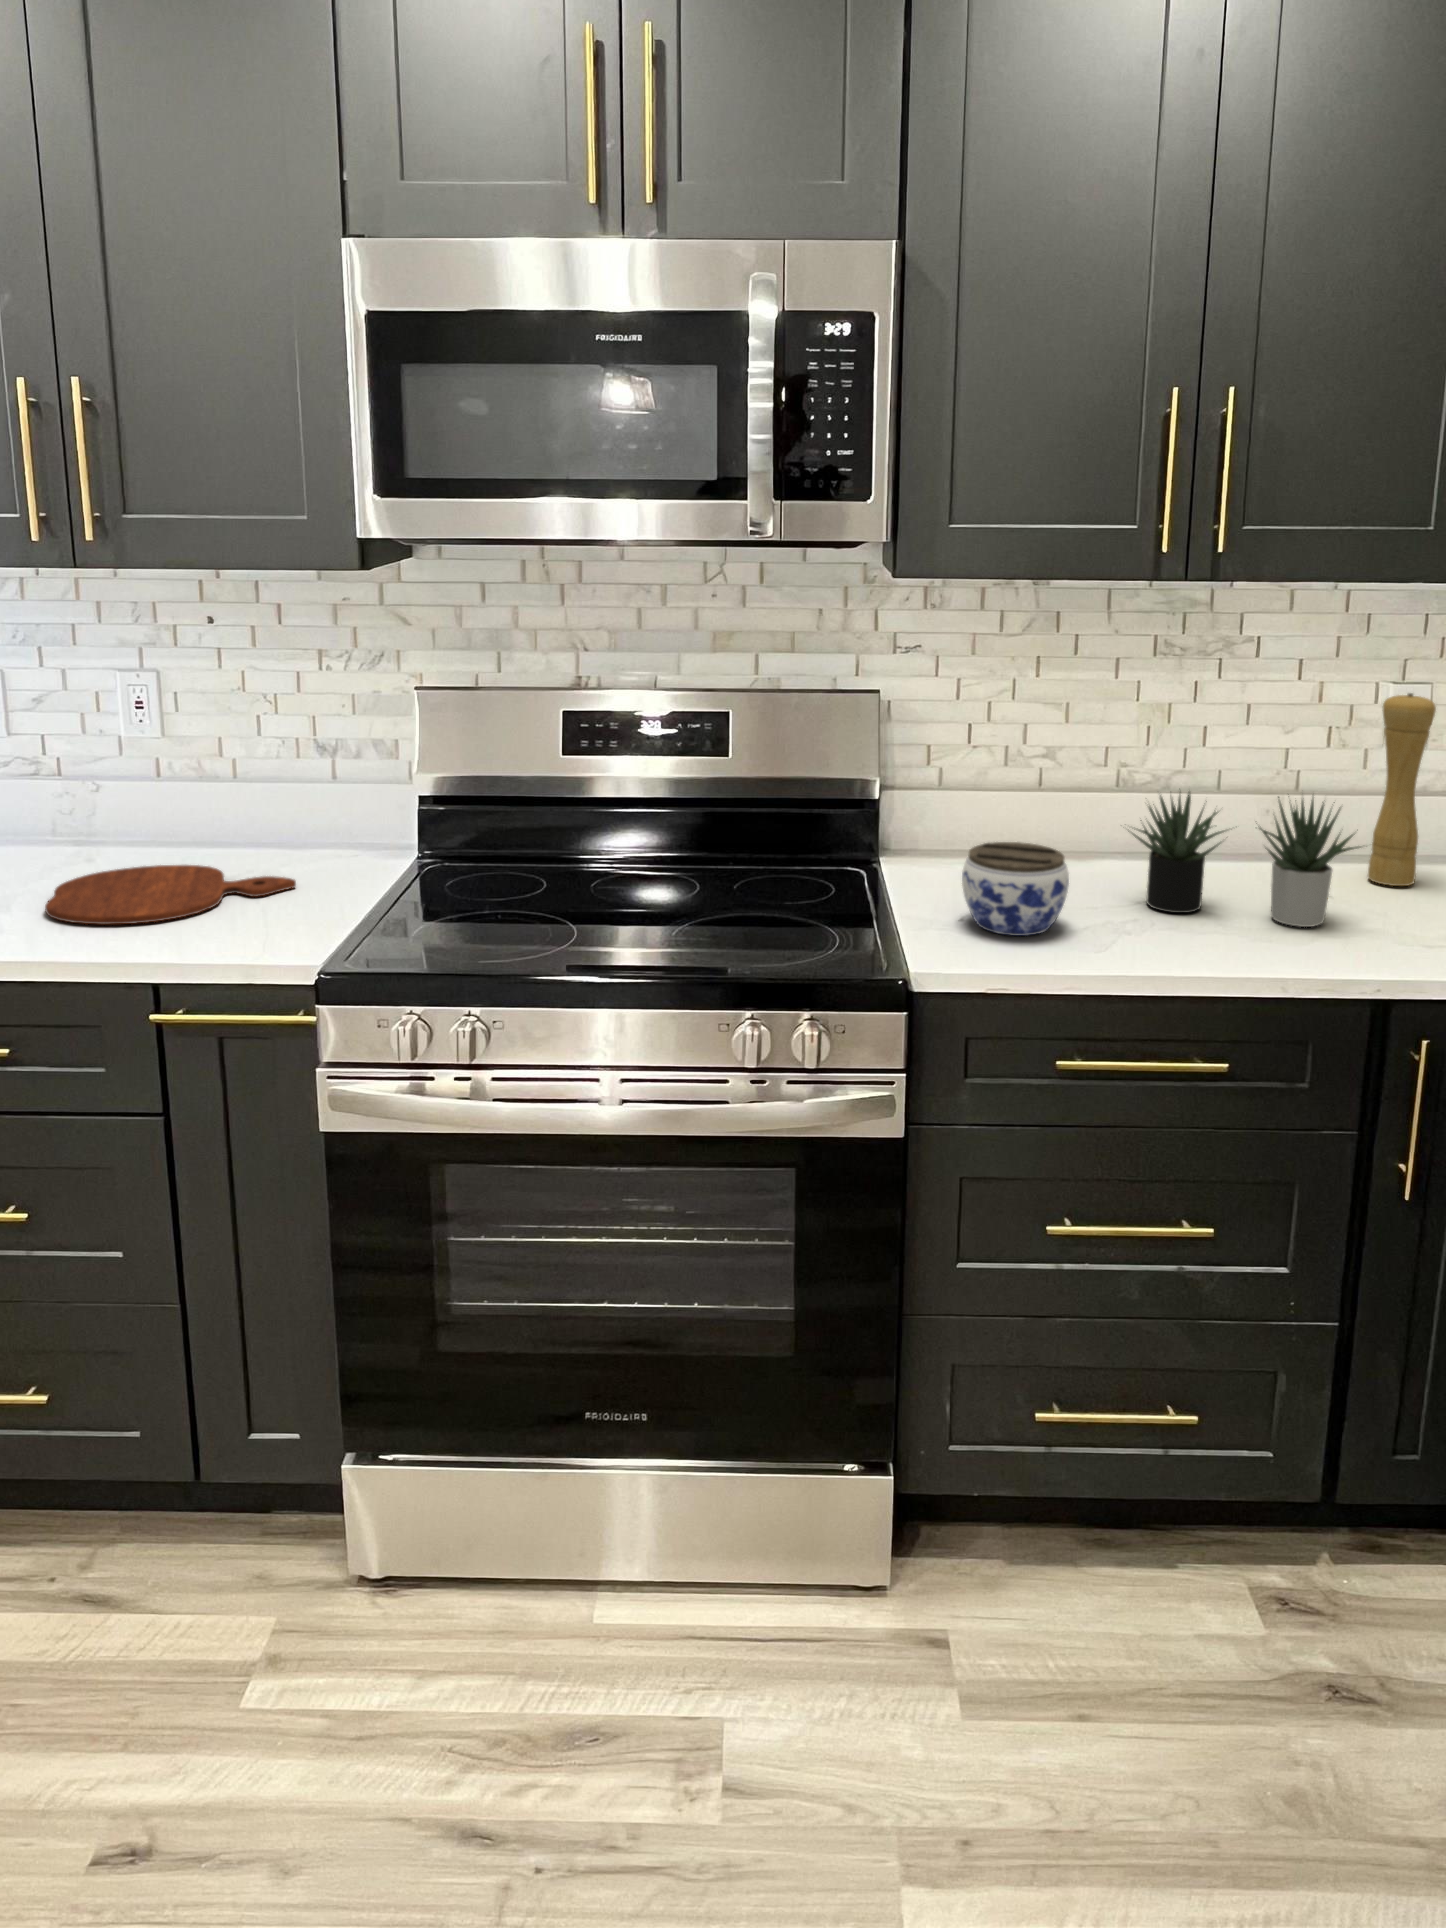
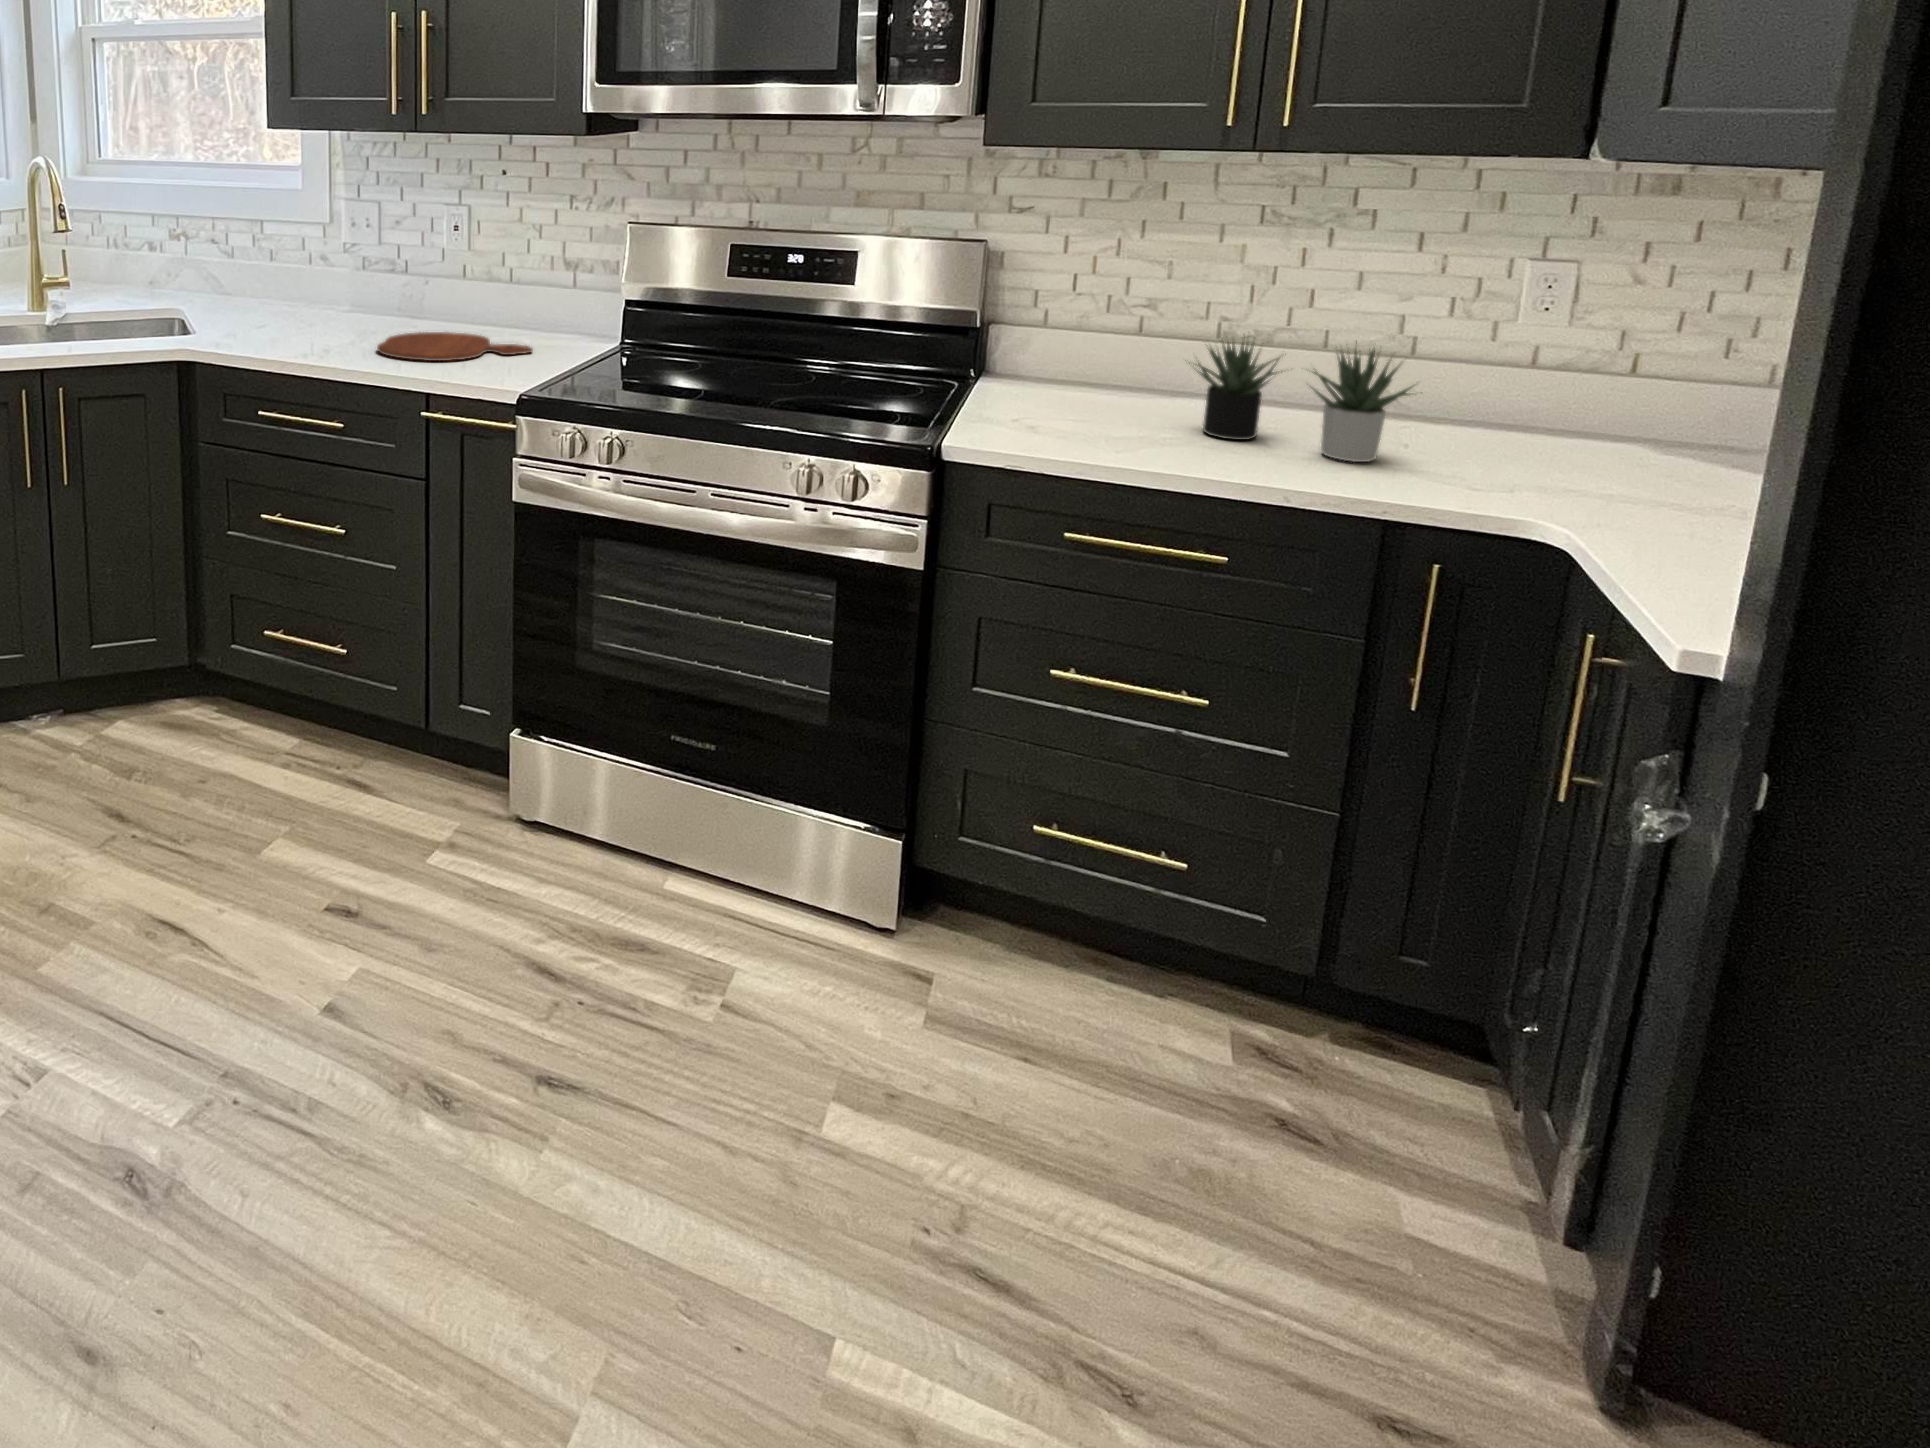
pepper mill: present [1368,693,1436,886] -> none [1467,265,1550,448]
jar: present [962,842,1069,936] -> none [1016,361,1112,437]

